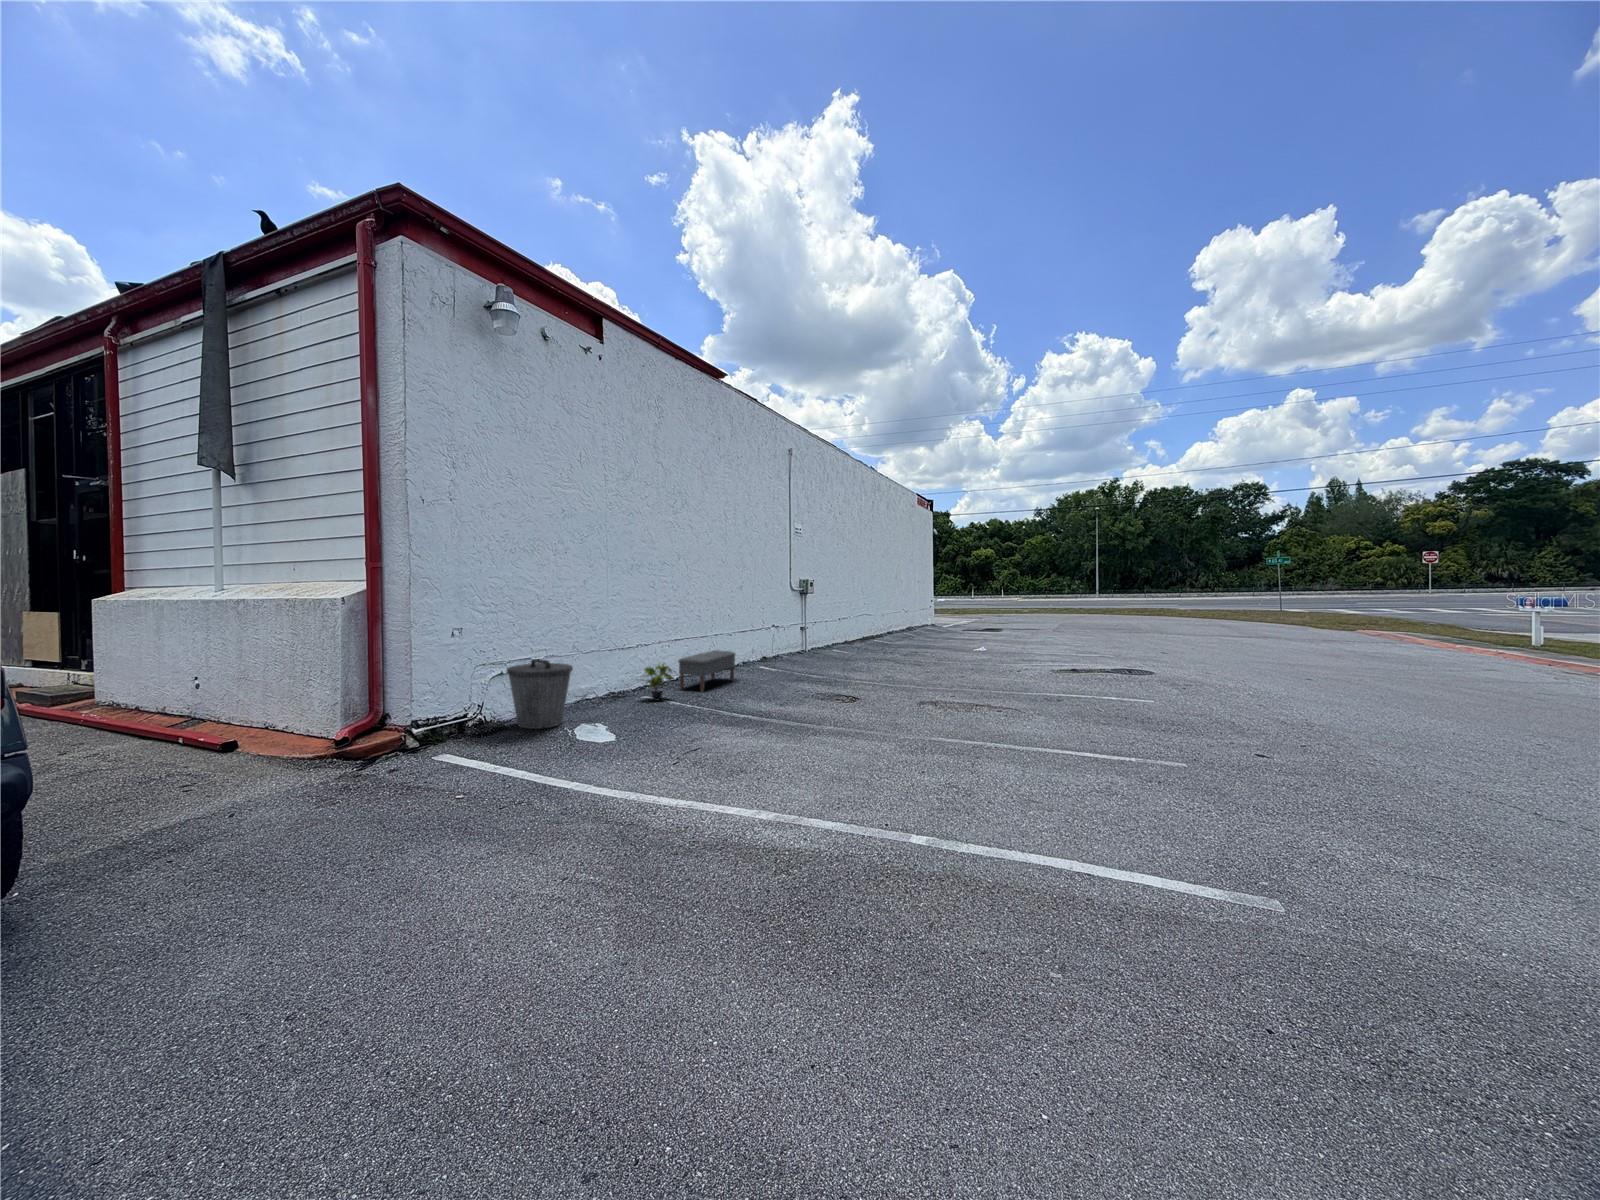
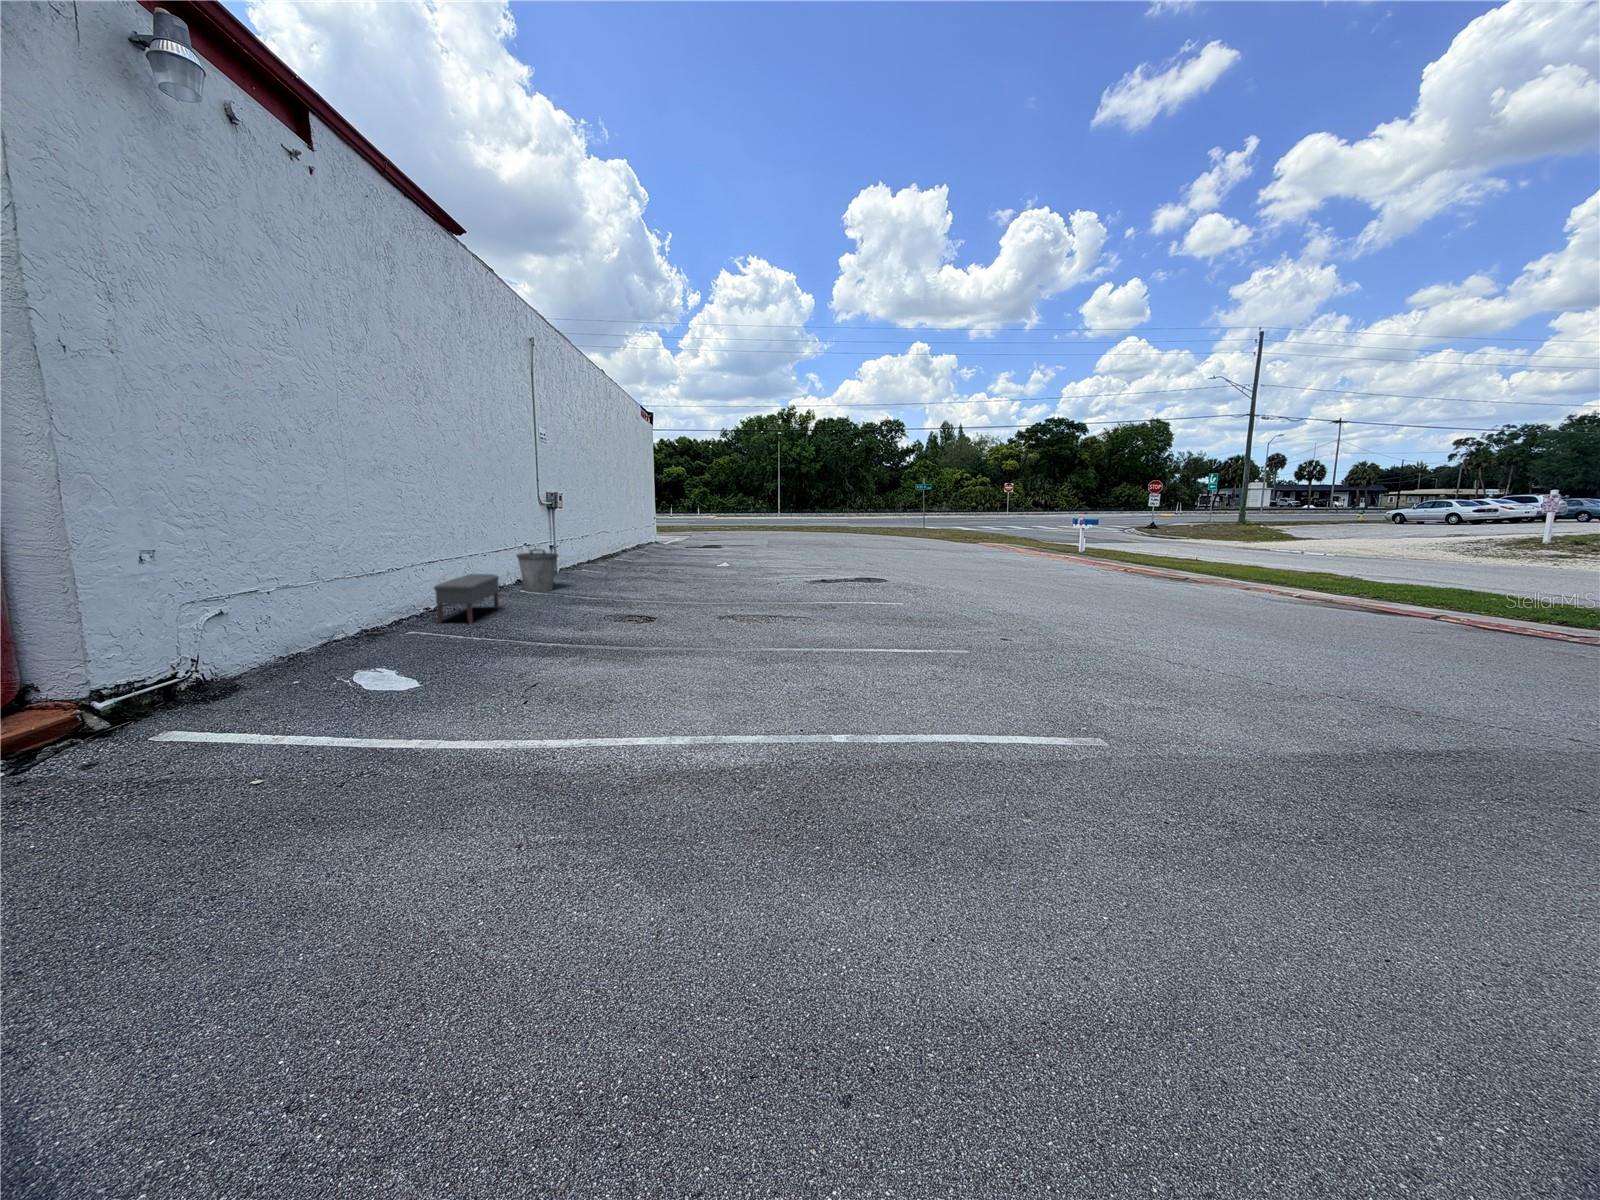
trash can: present [507,659,573,729] -> present [517,549,558,592]
potted plant: present [644,663,672,701] -> none [394,589,439,637]

